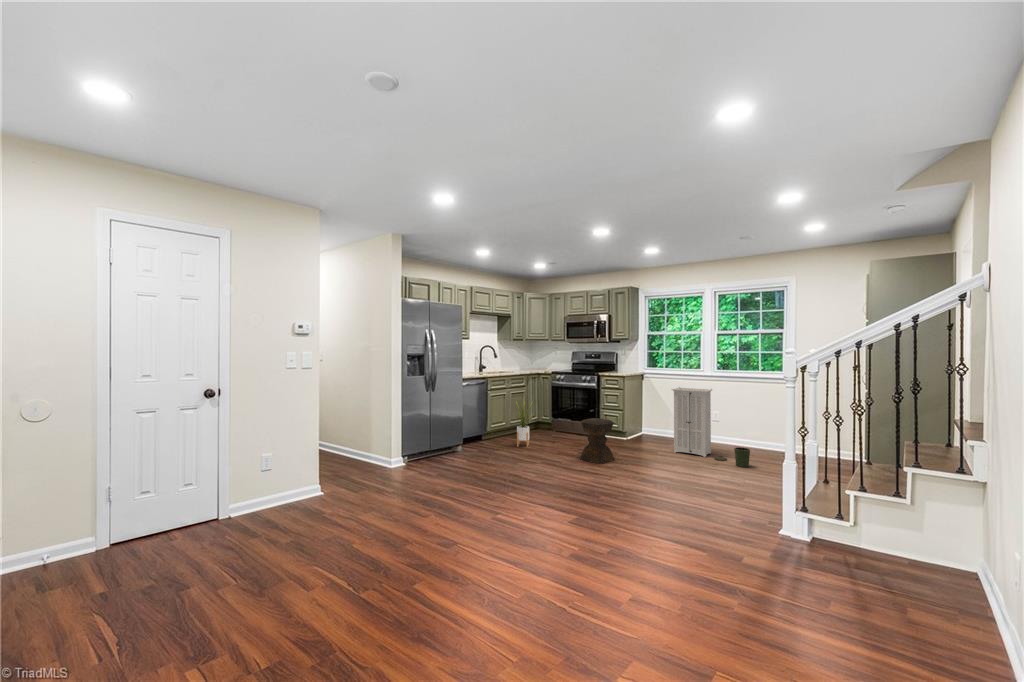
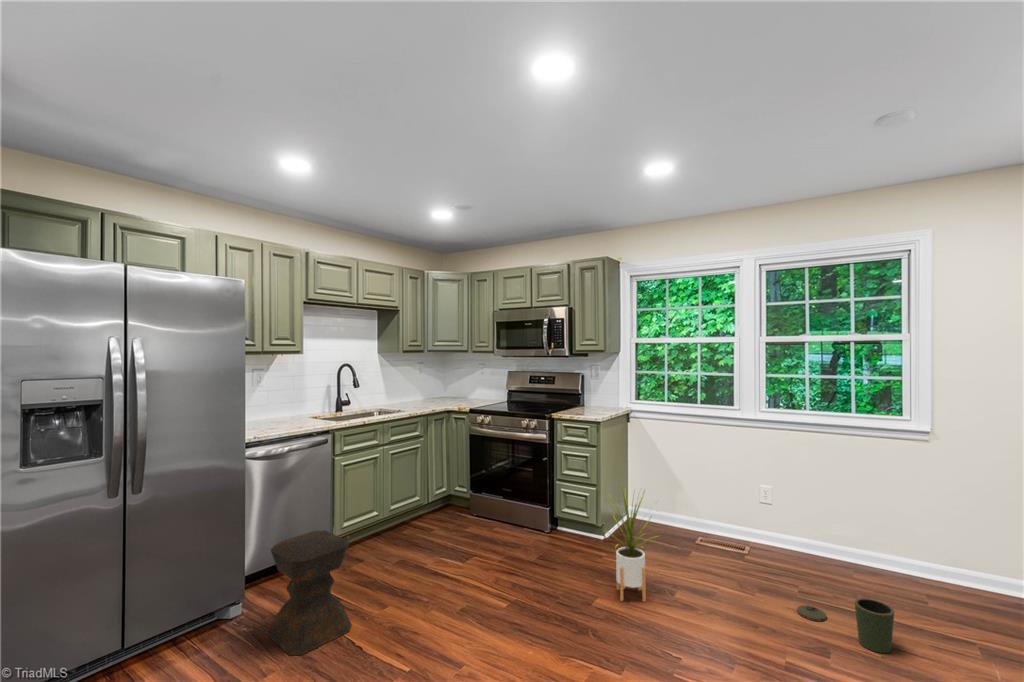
storage cabinet: present [672,387,712,457] -> none [700,448,782,606]
house plant: present [517,401,530,447] -> present [611,488,654,601]
stool: present [580,418,615,464] -> present [268,531,352,655]

